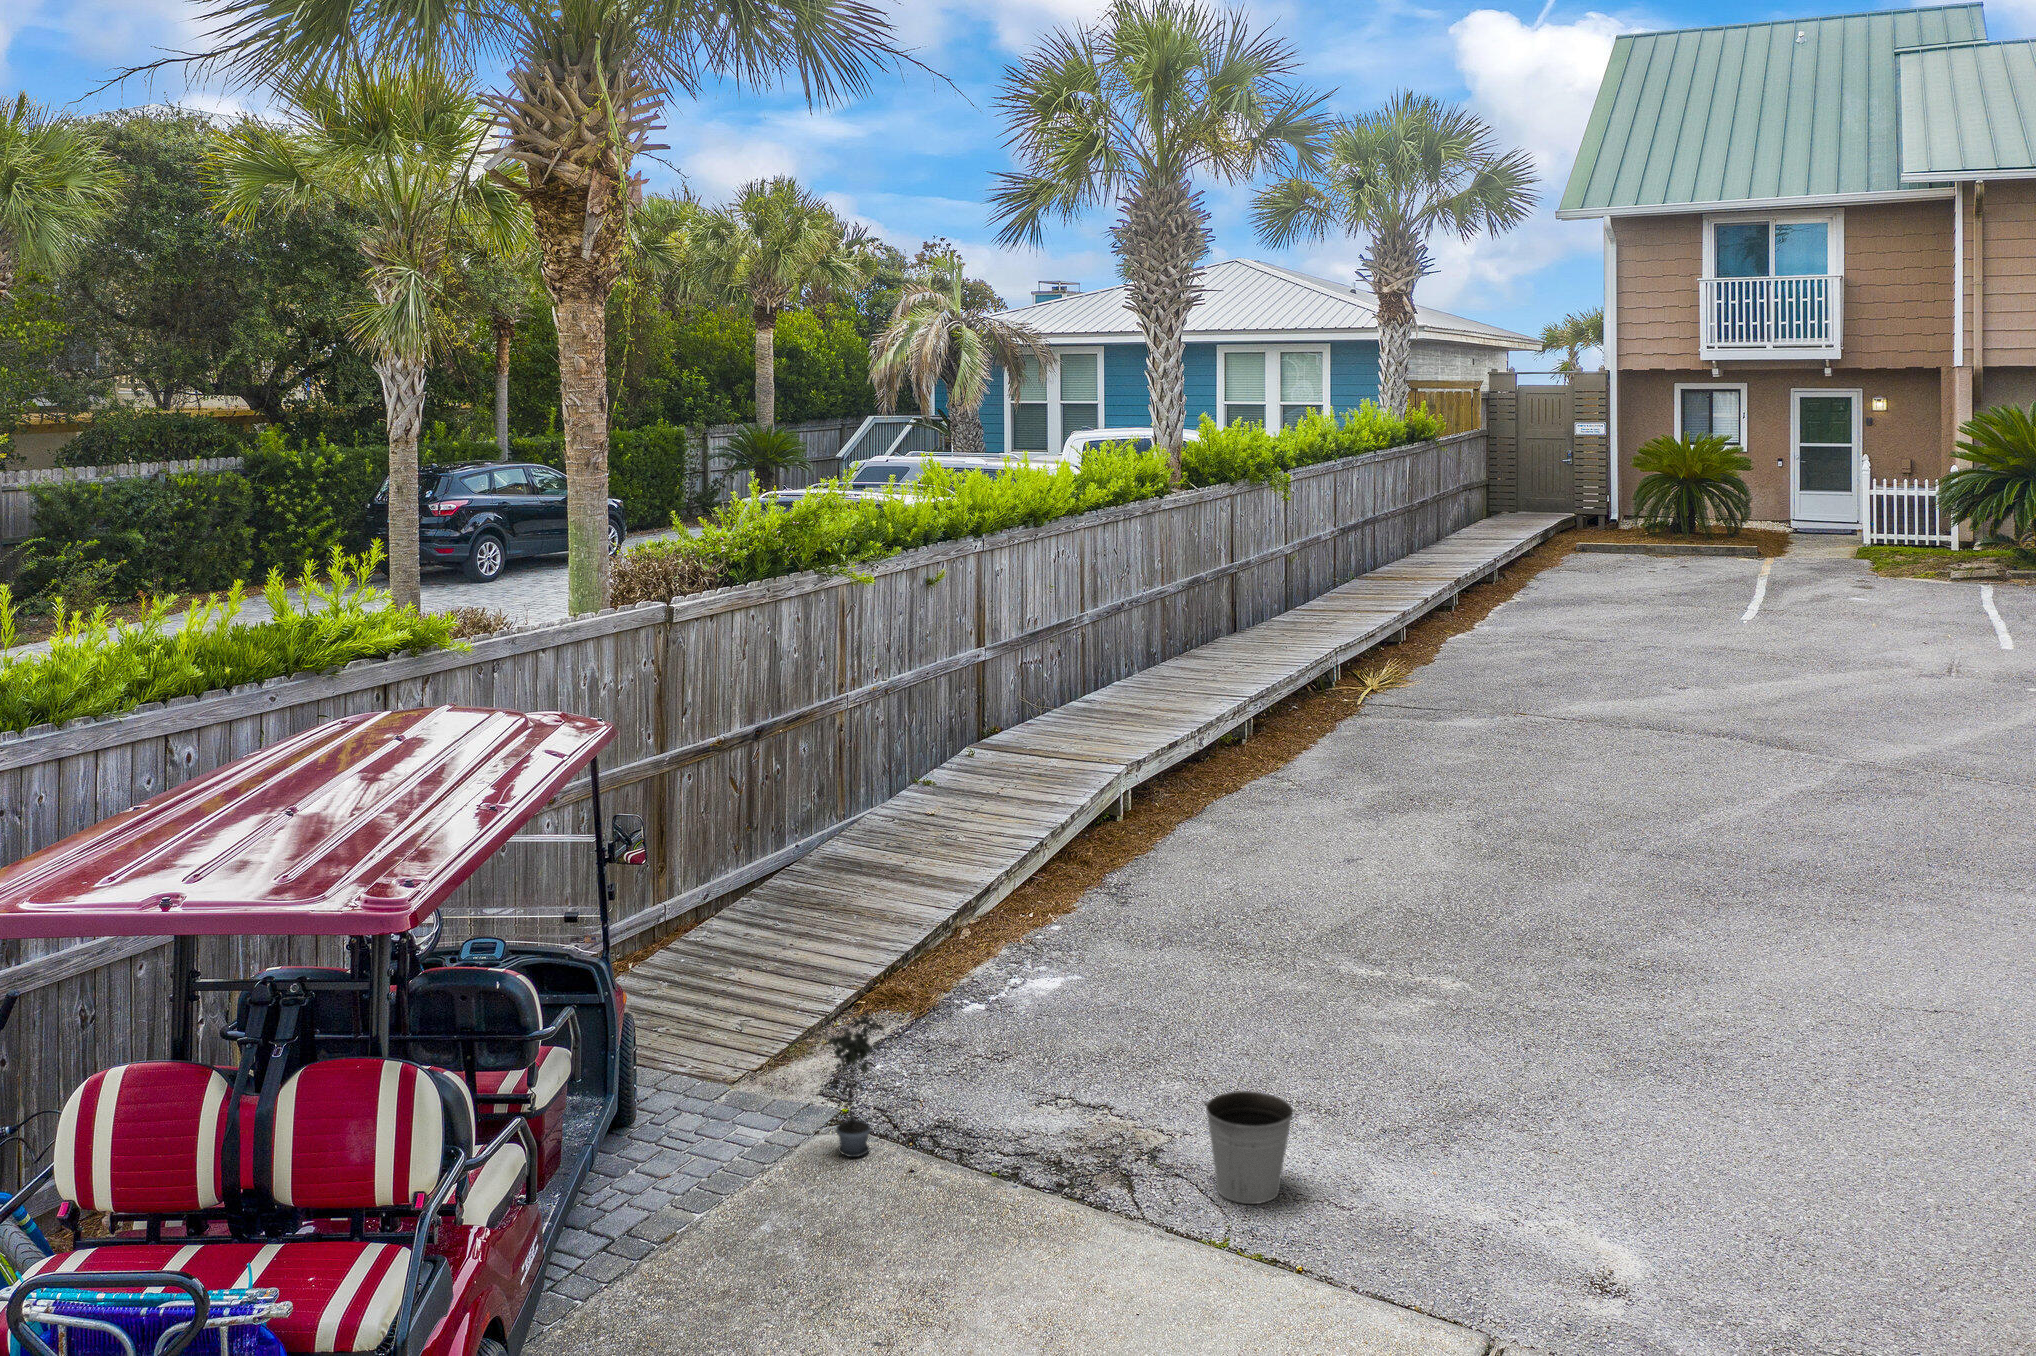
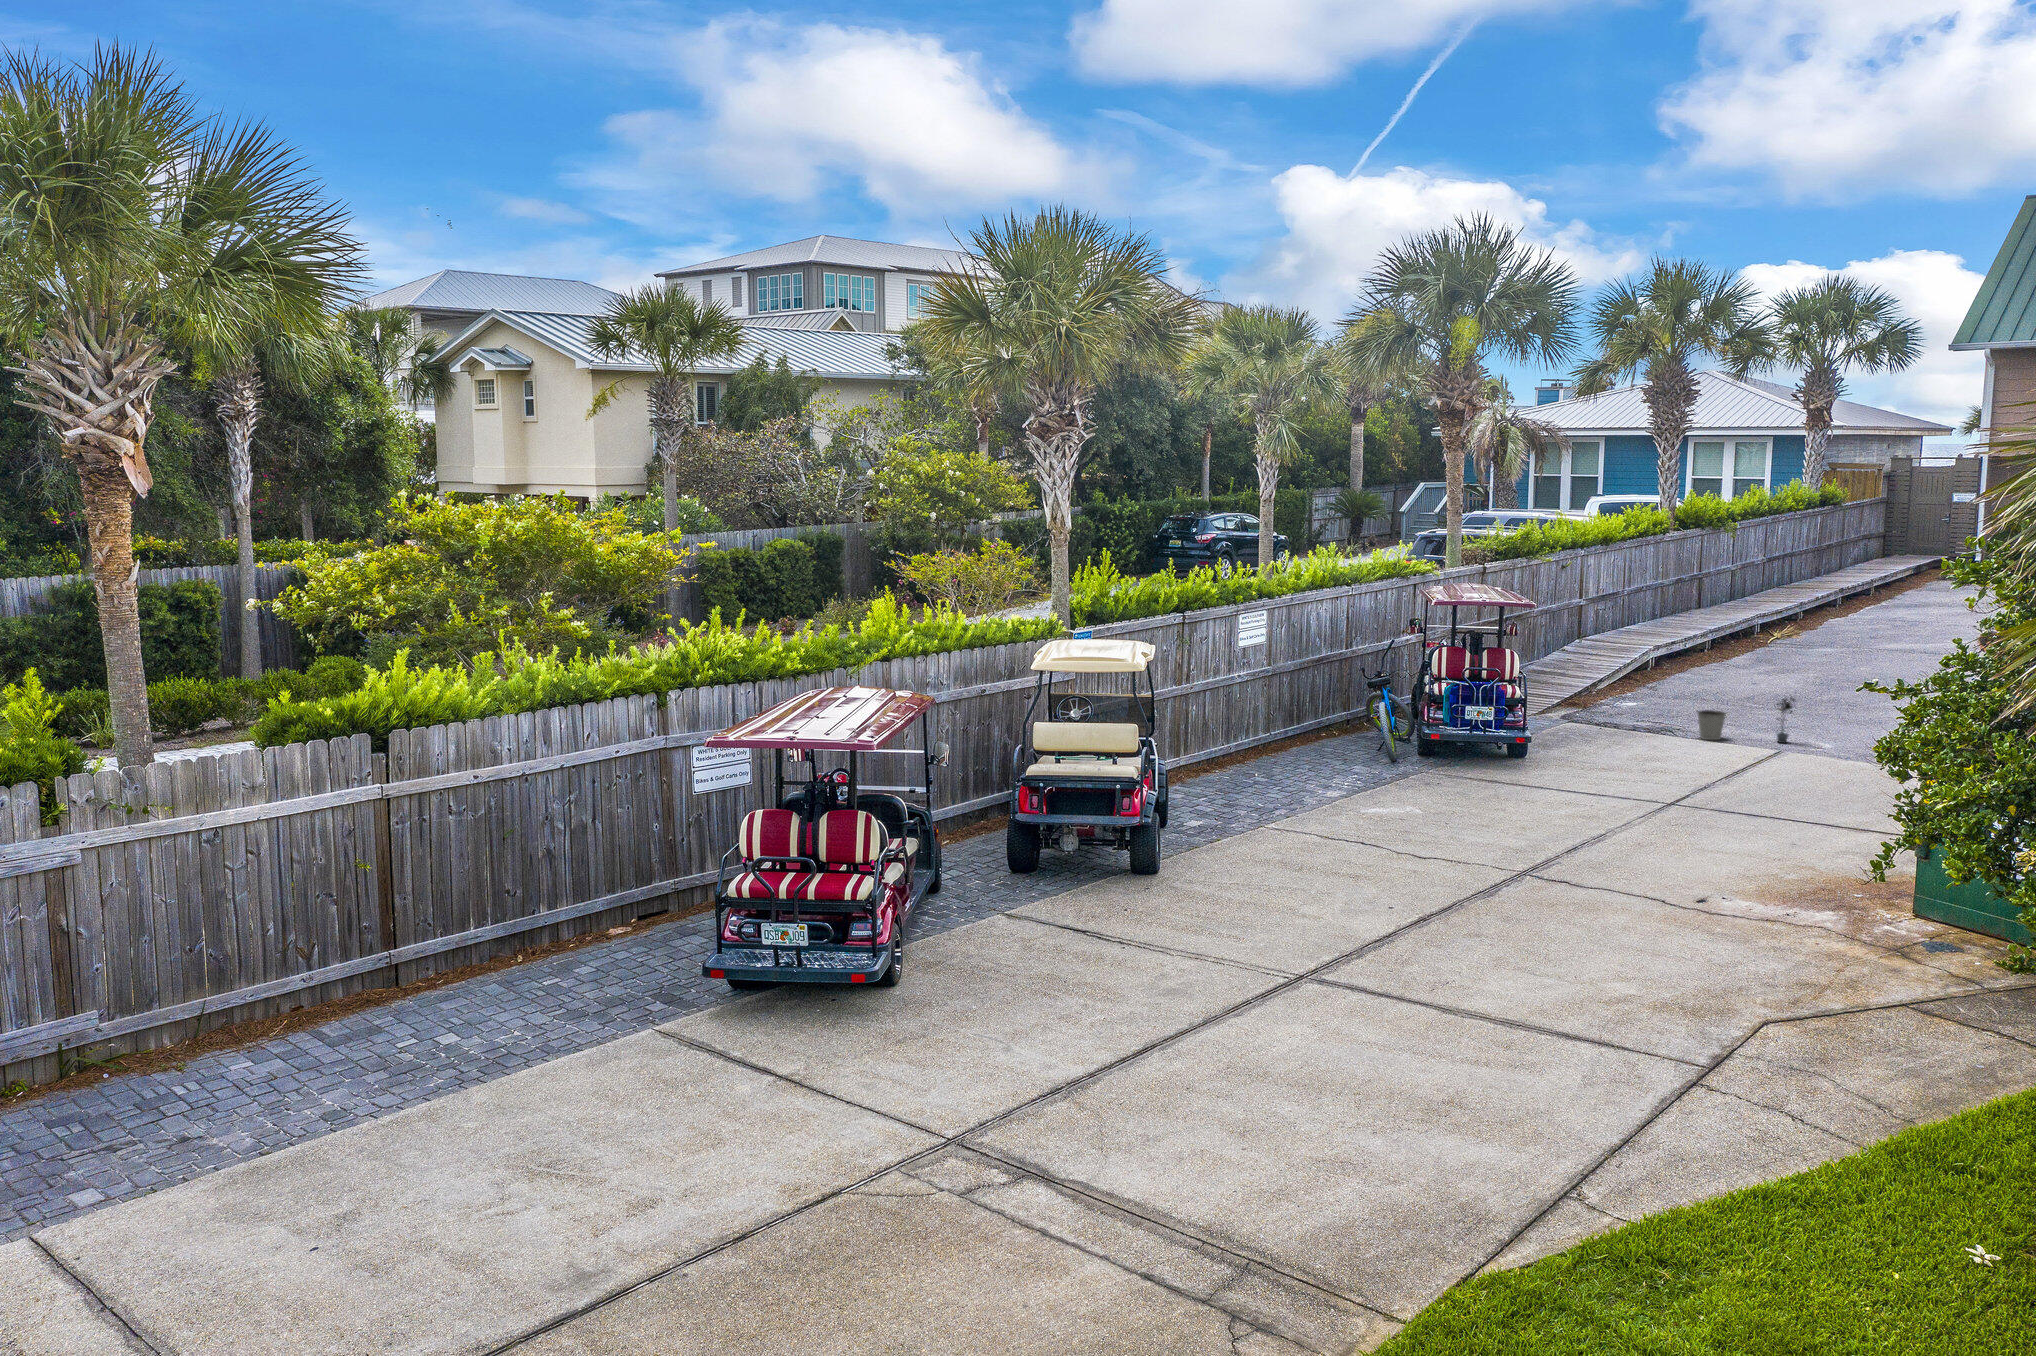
potted plant: present [828,1010,884,1157] -> present [1776,697,1795,743]

